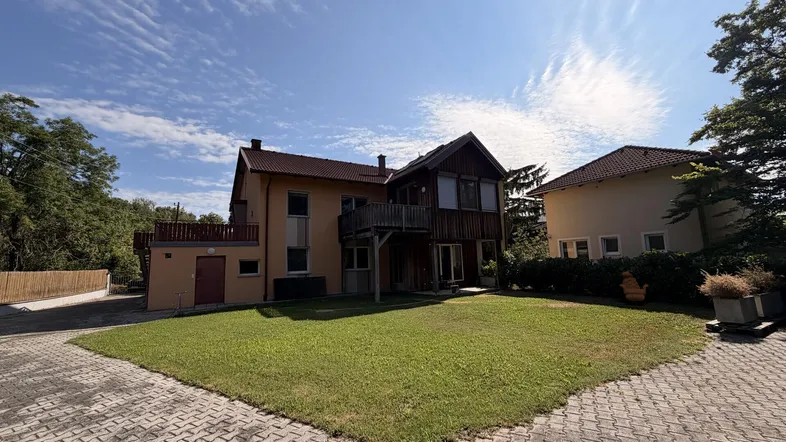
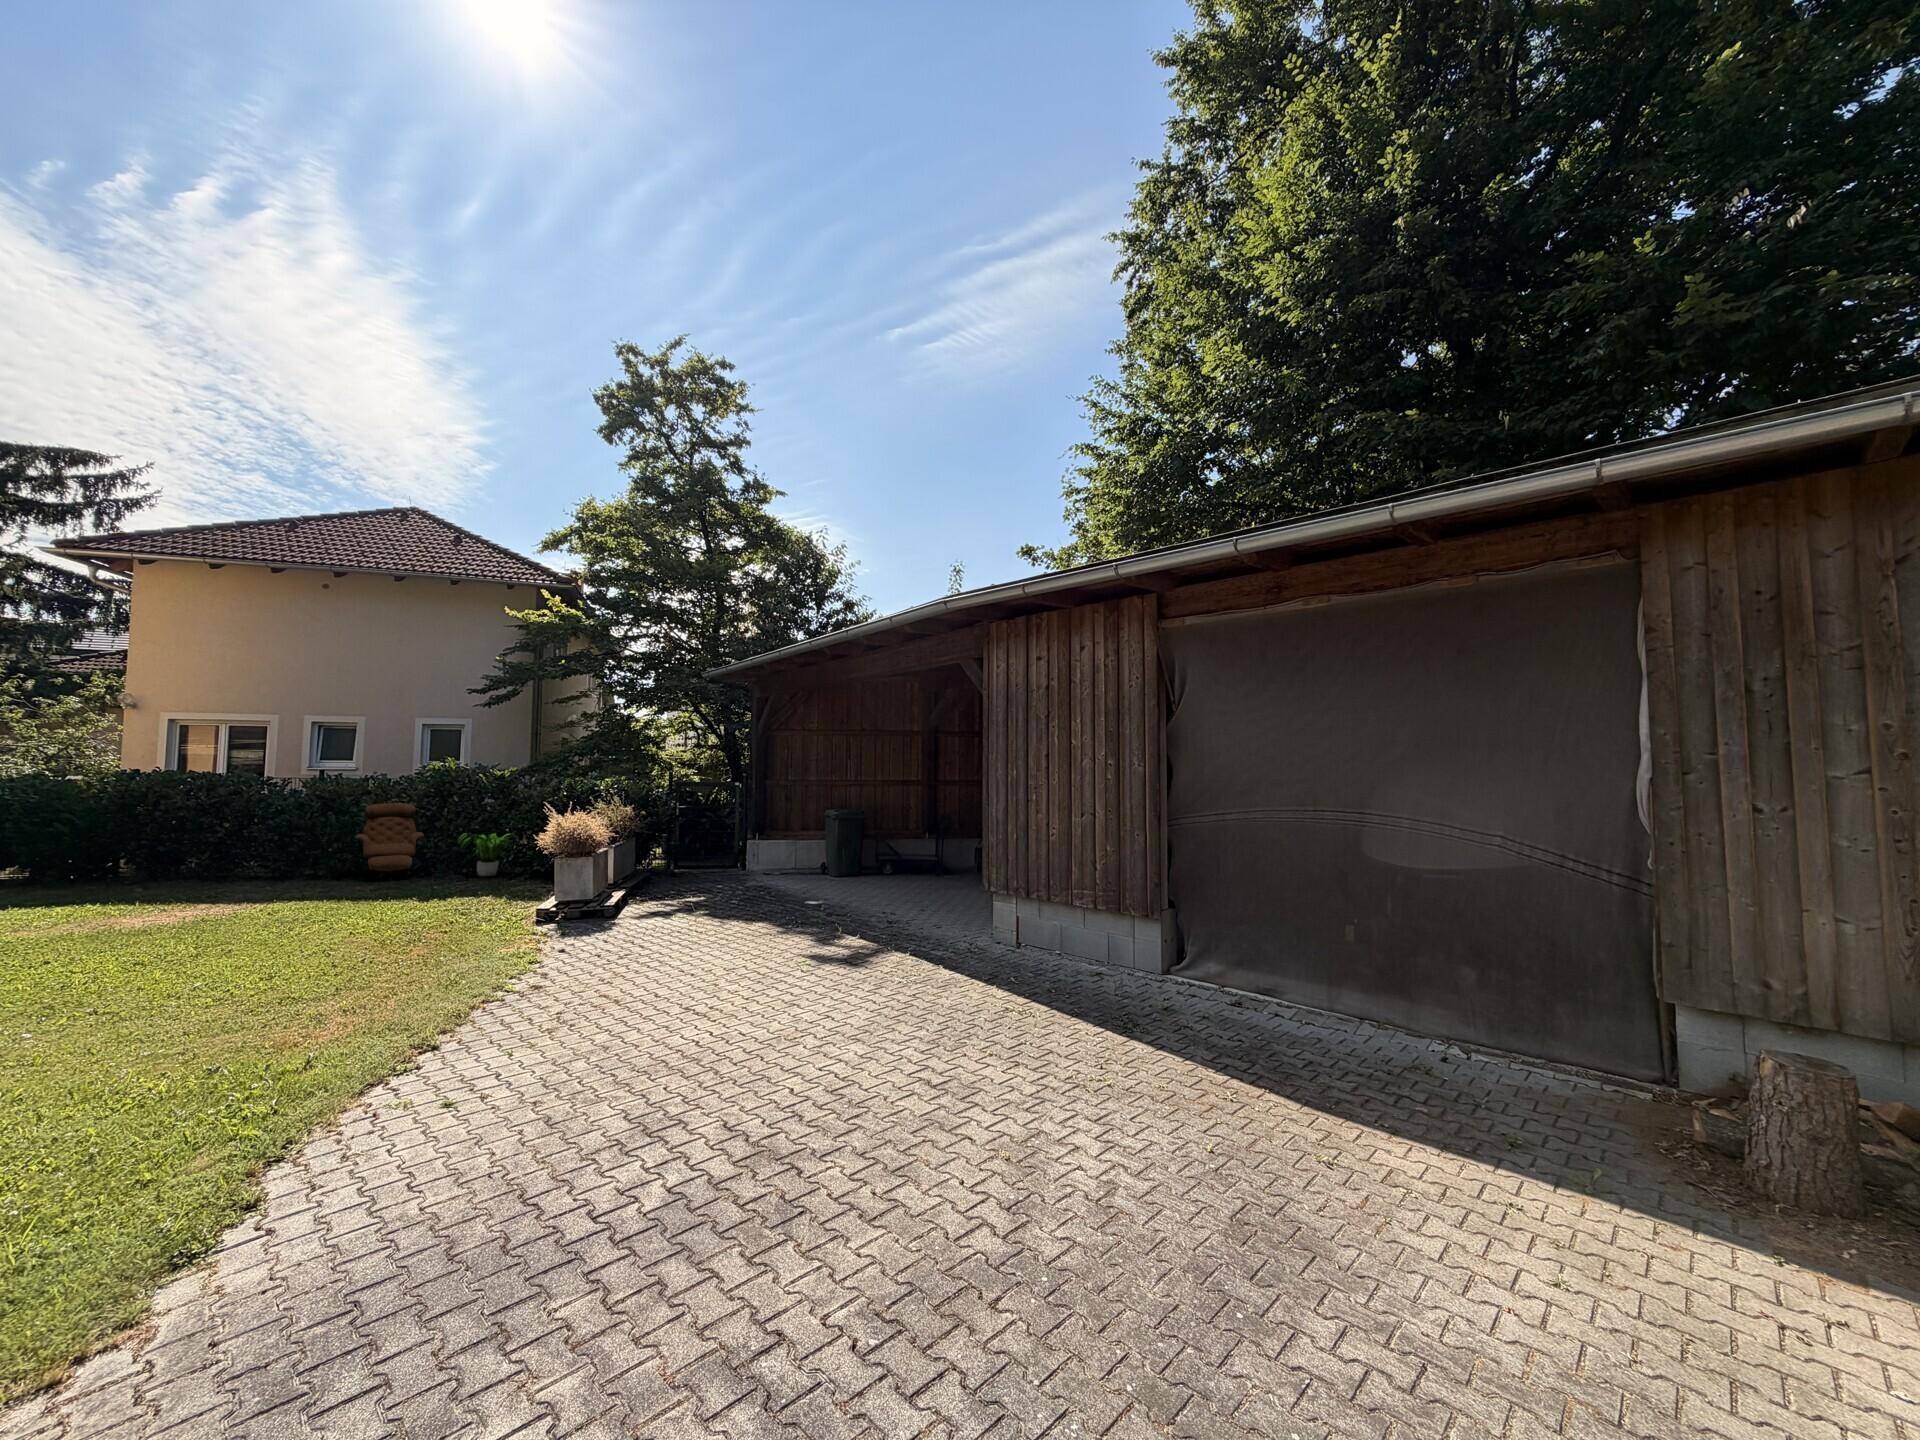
potted plant: none [664,286,698,308] -> present [458,833,518,876]

